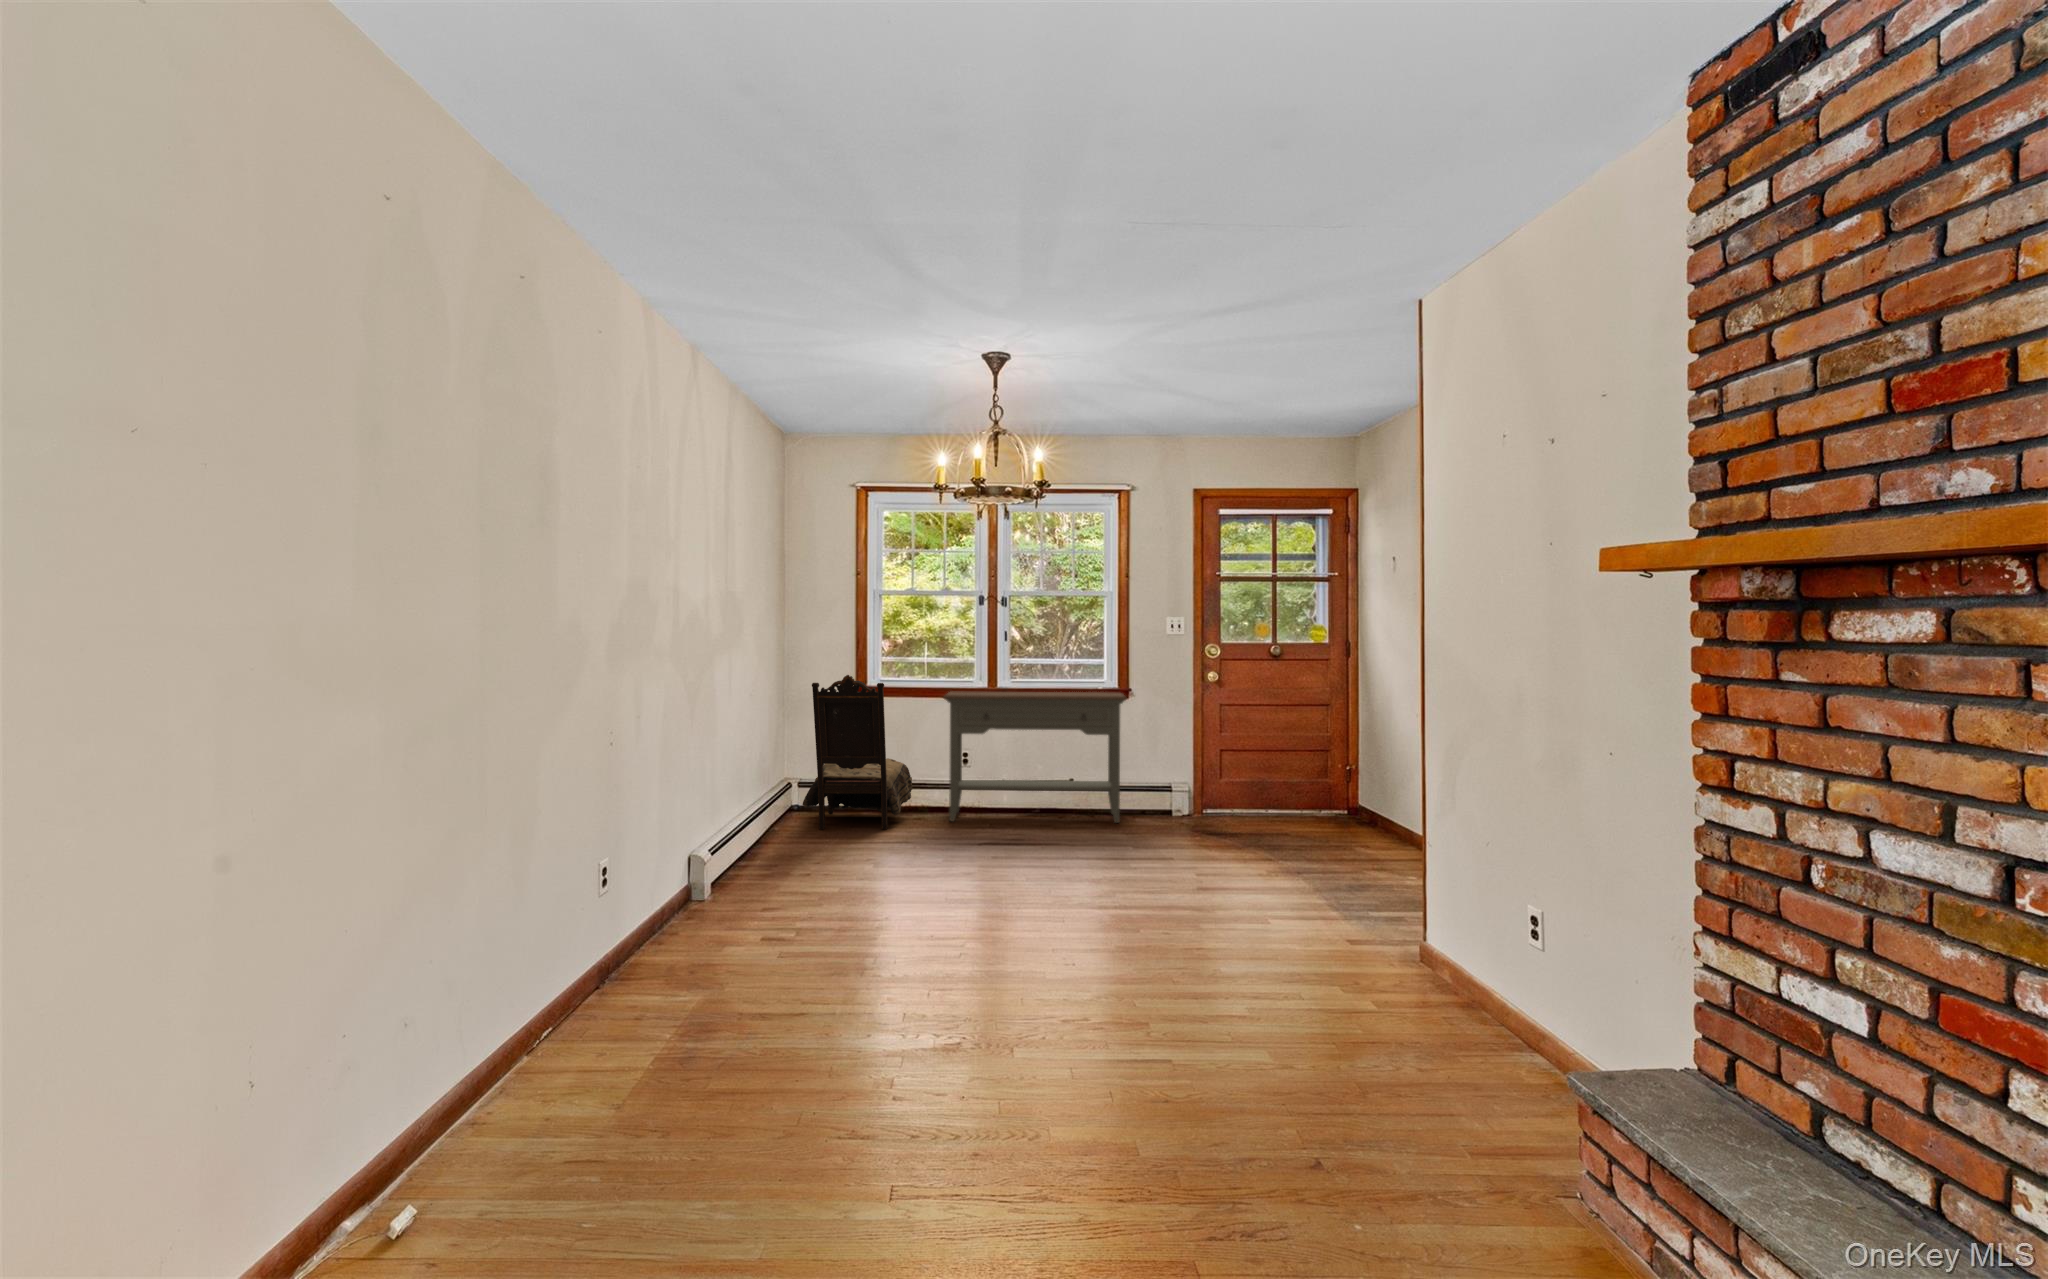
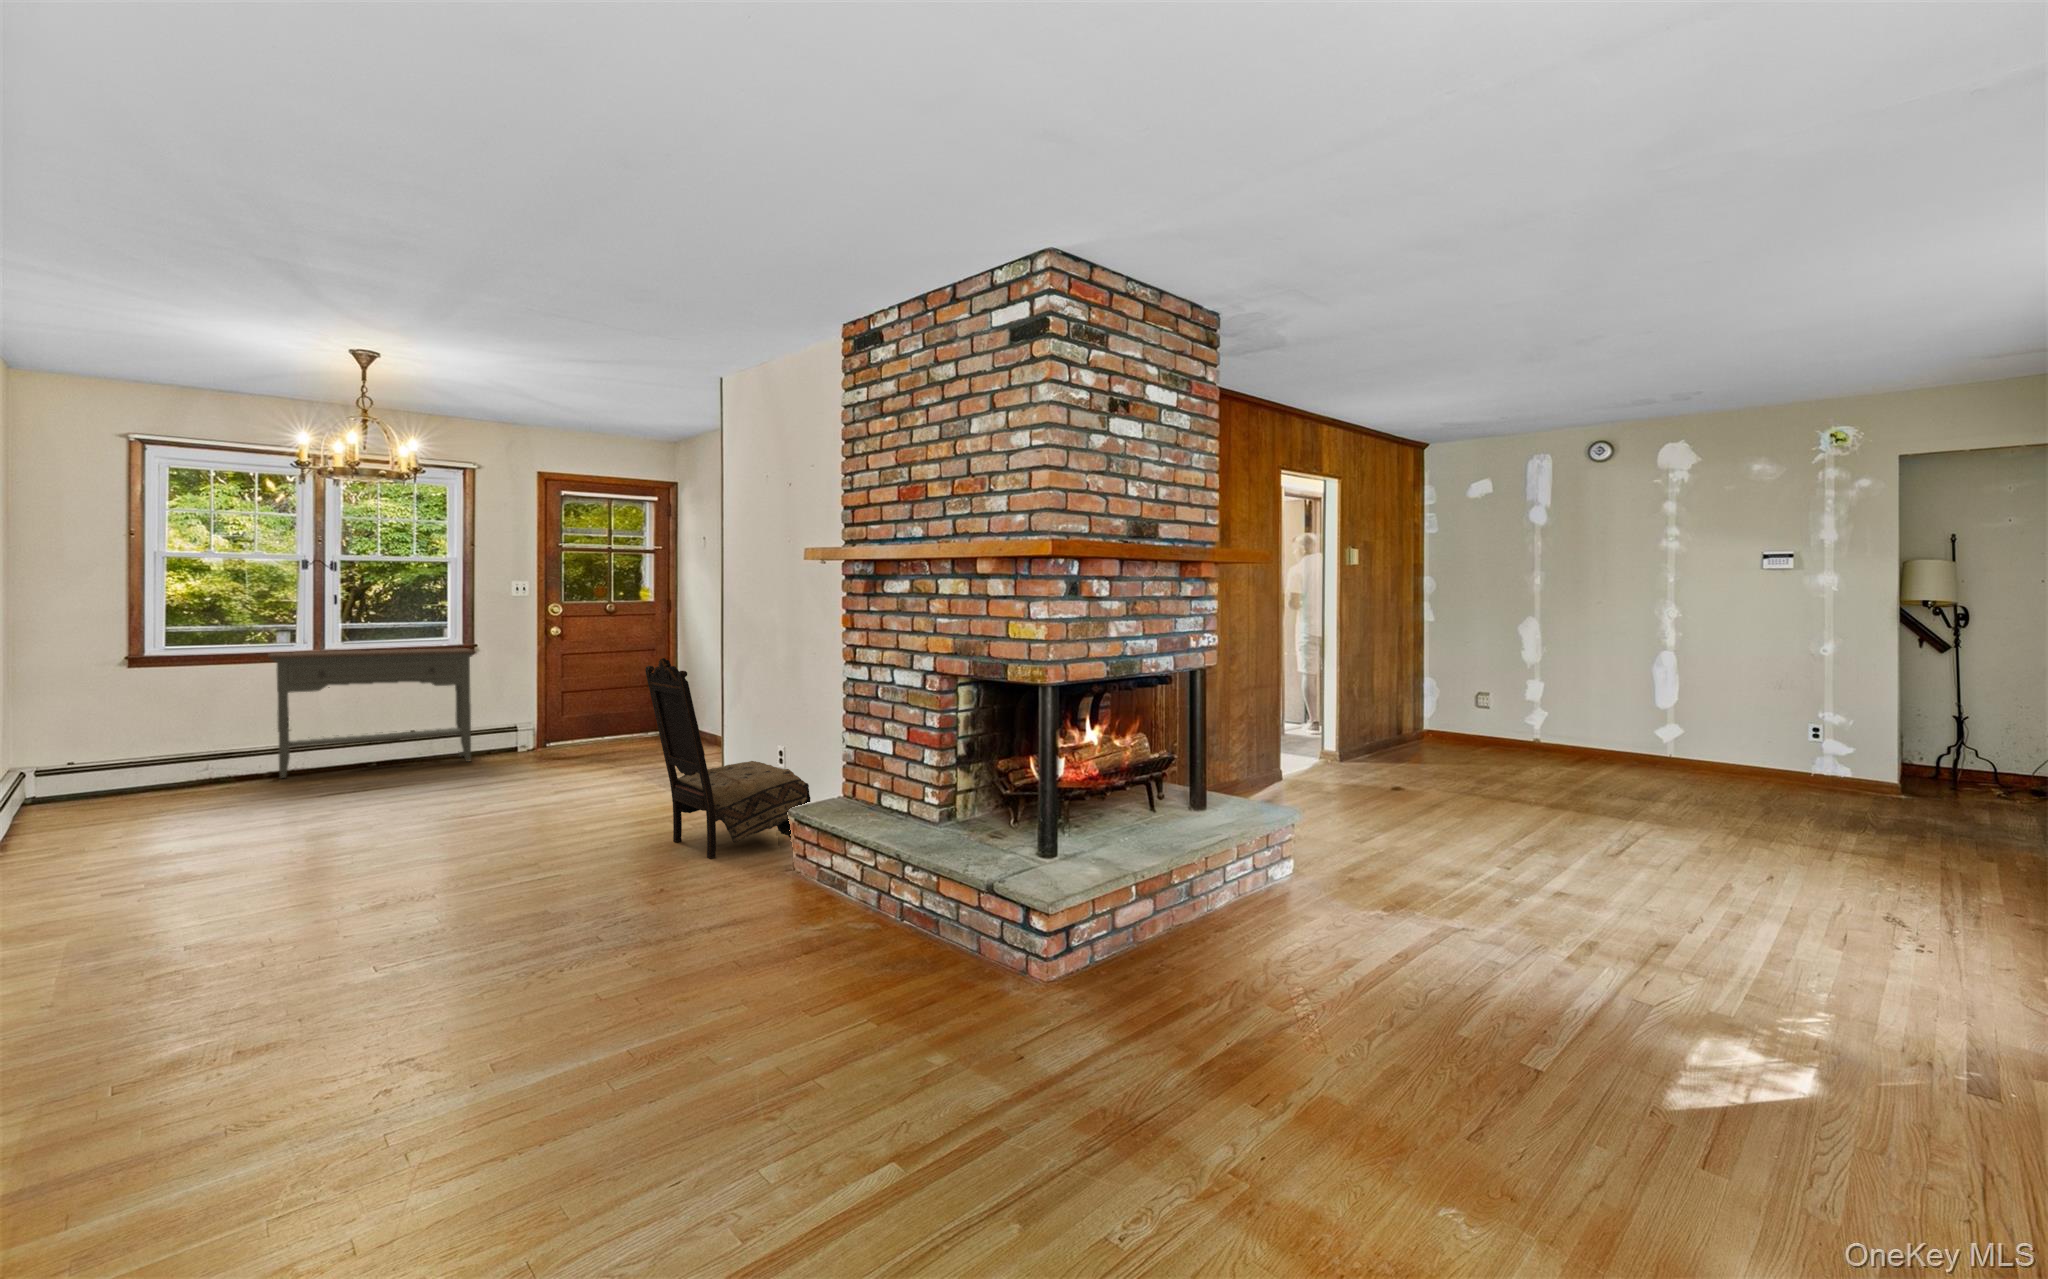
dining chair: present [802,675,912,829] -> present [645,658,811,858]

